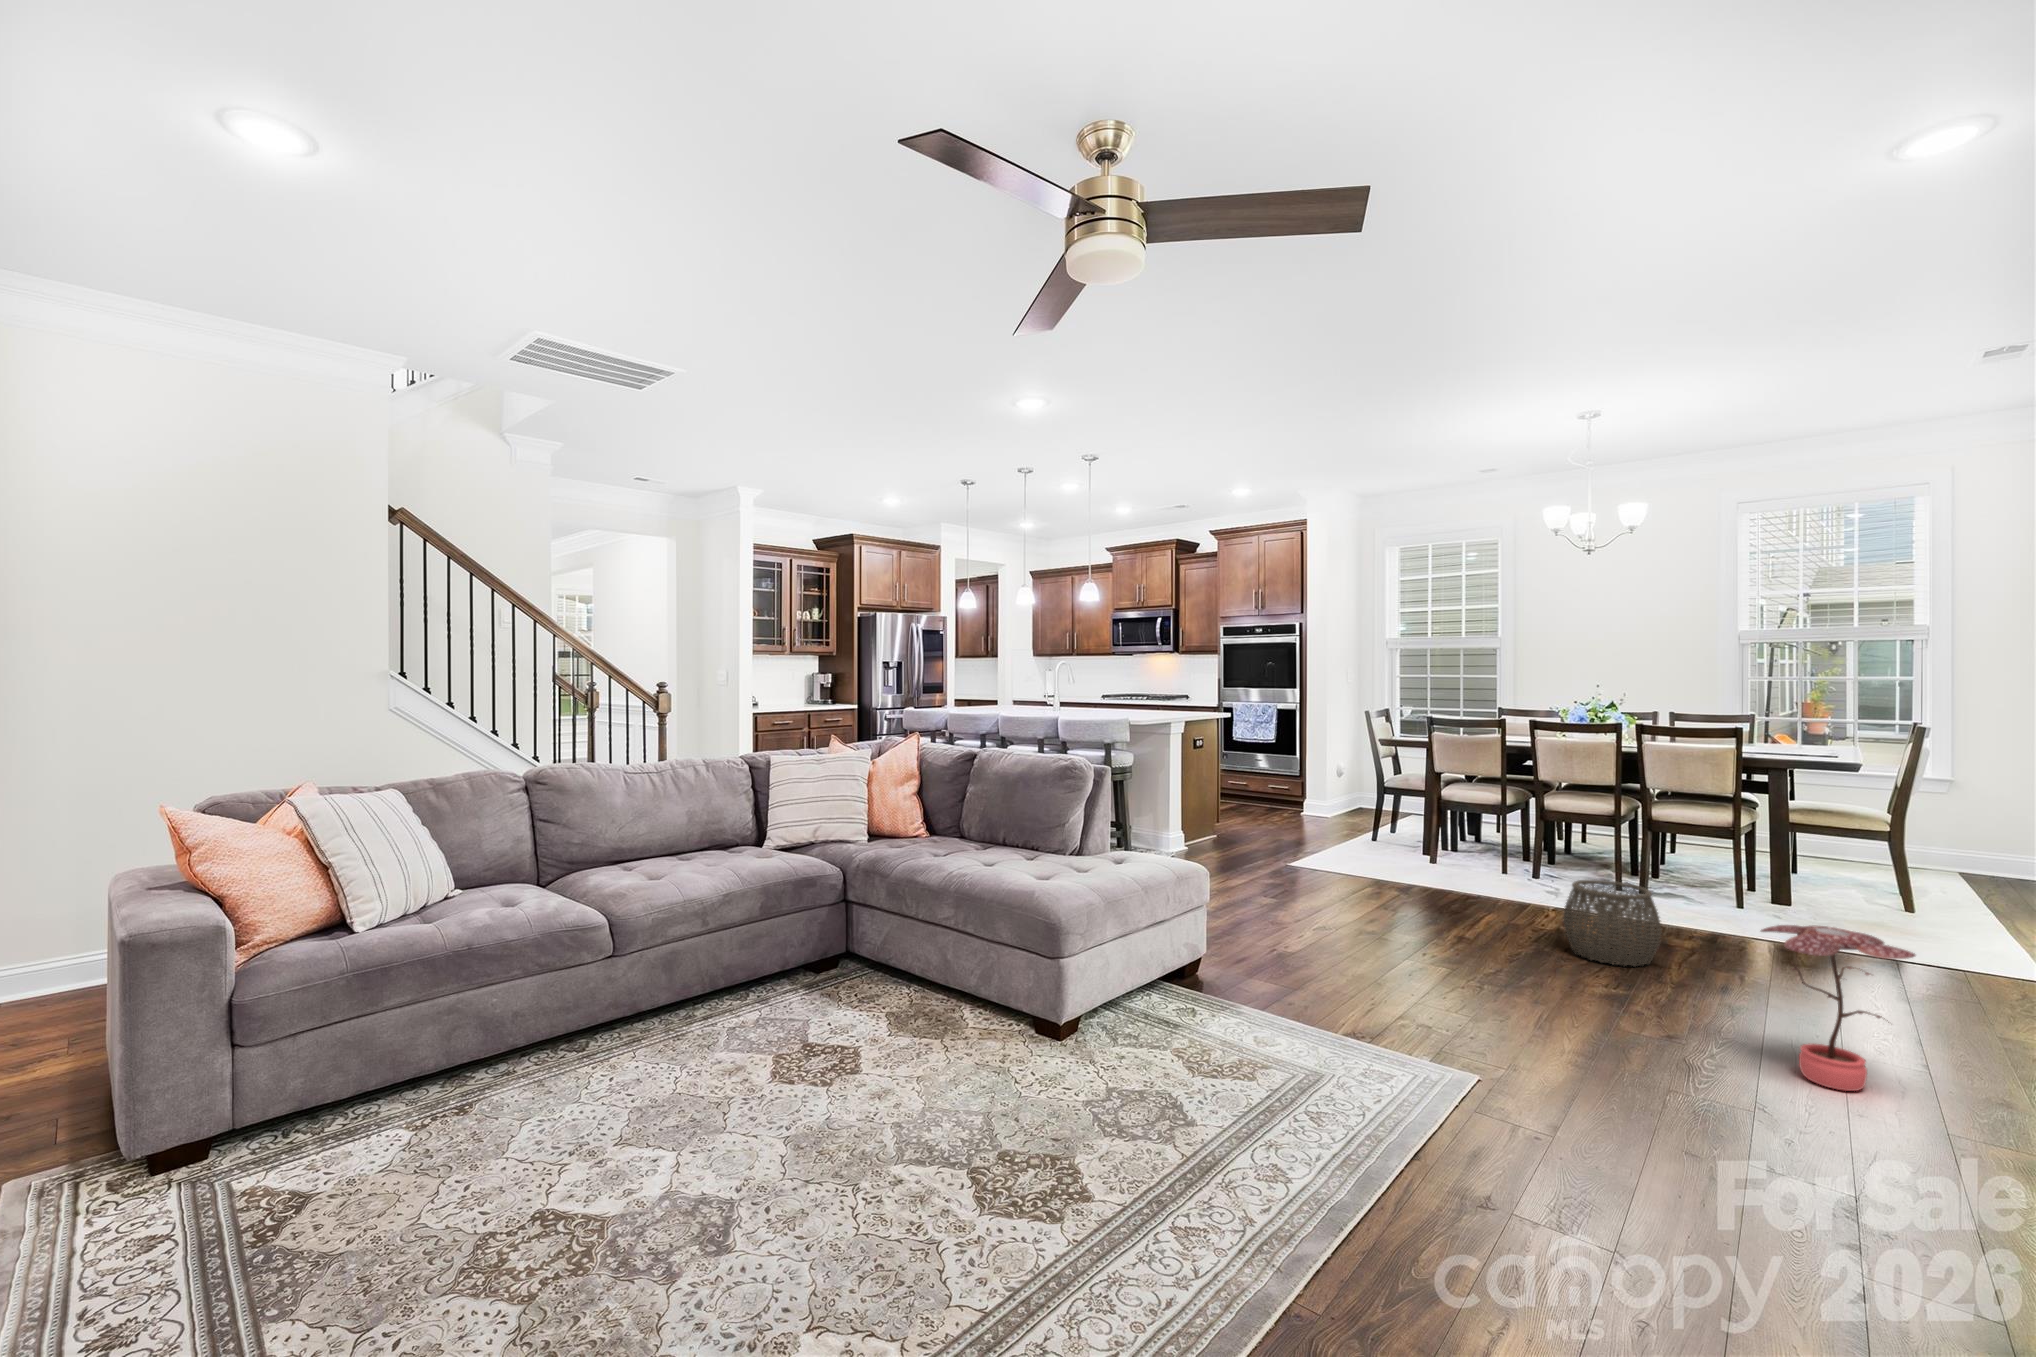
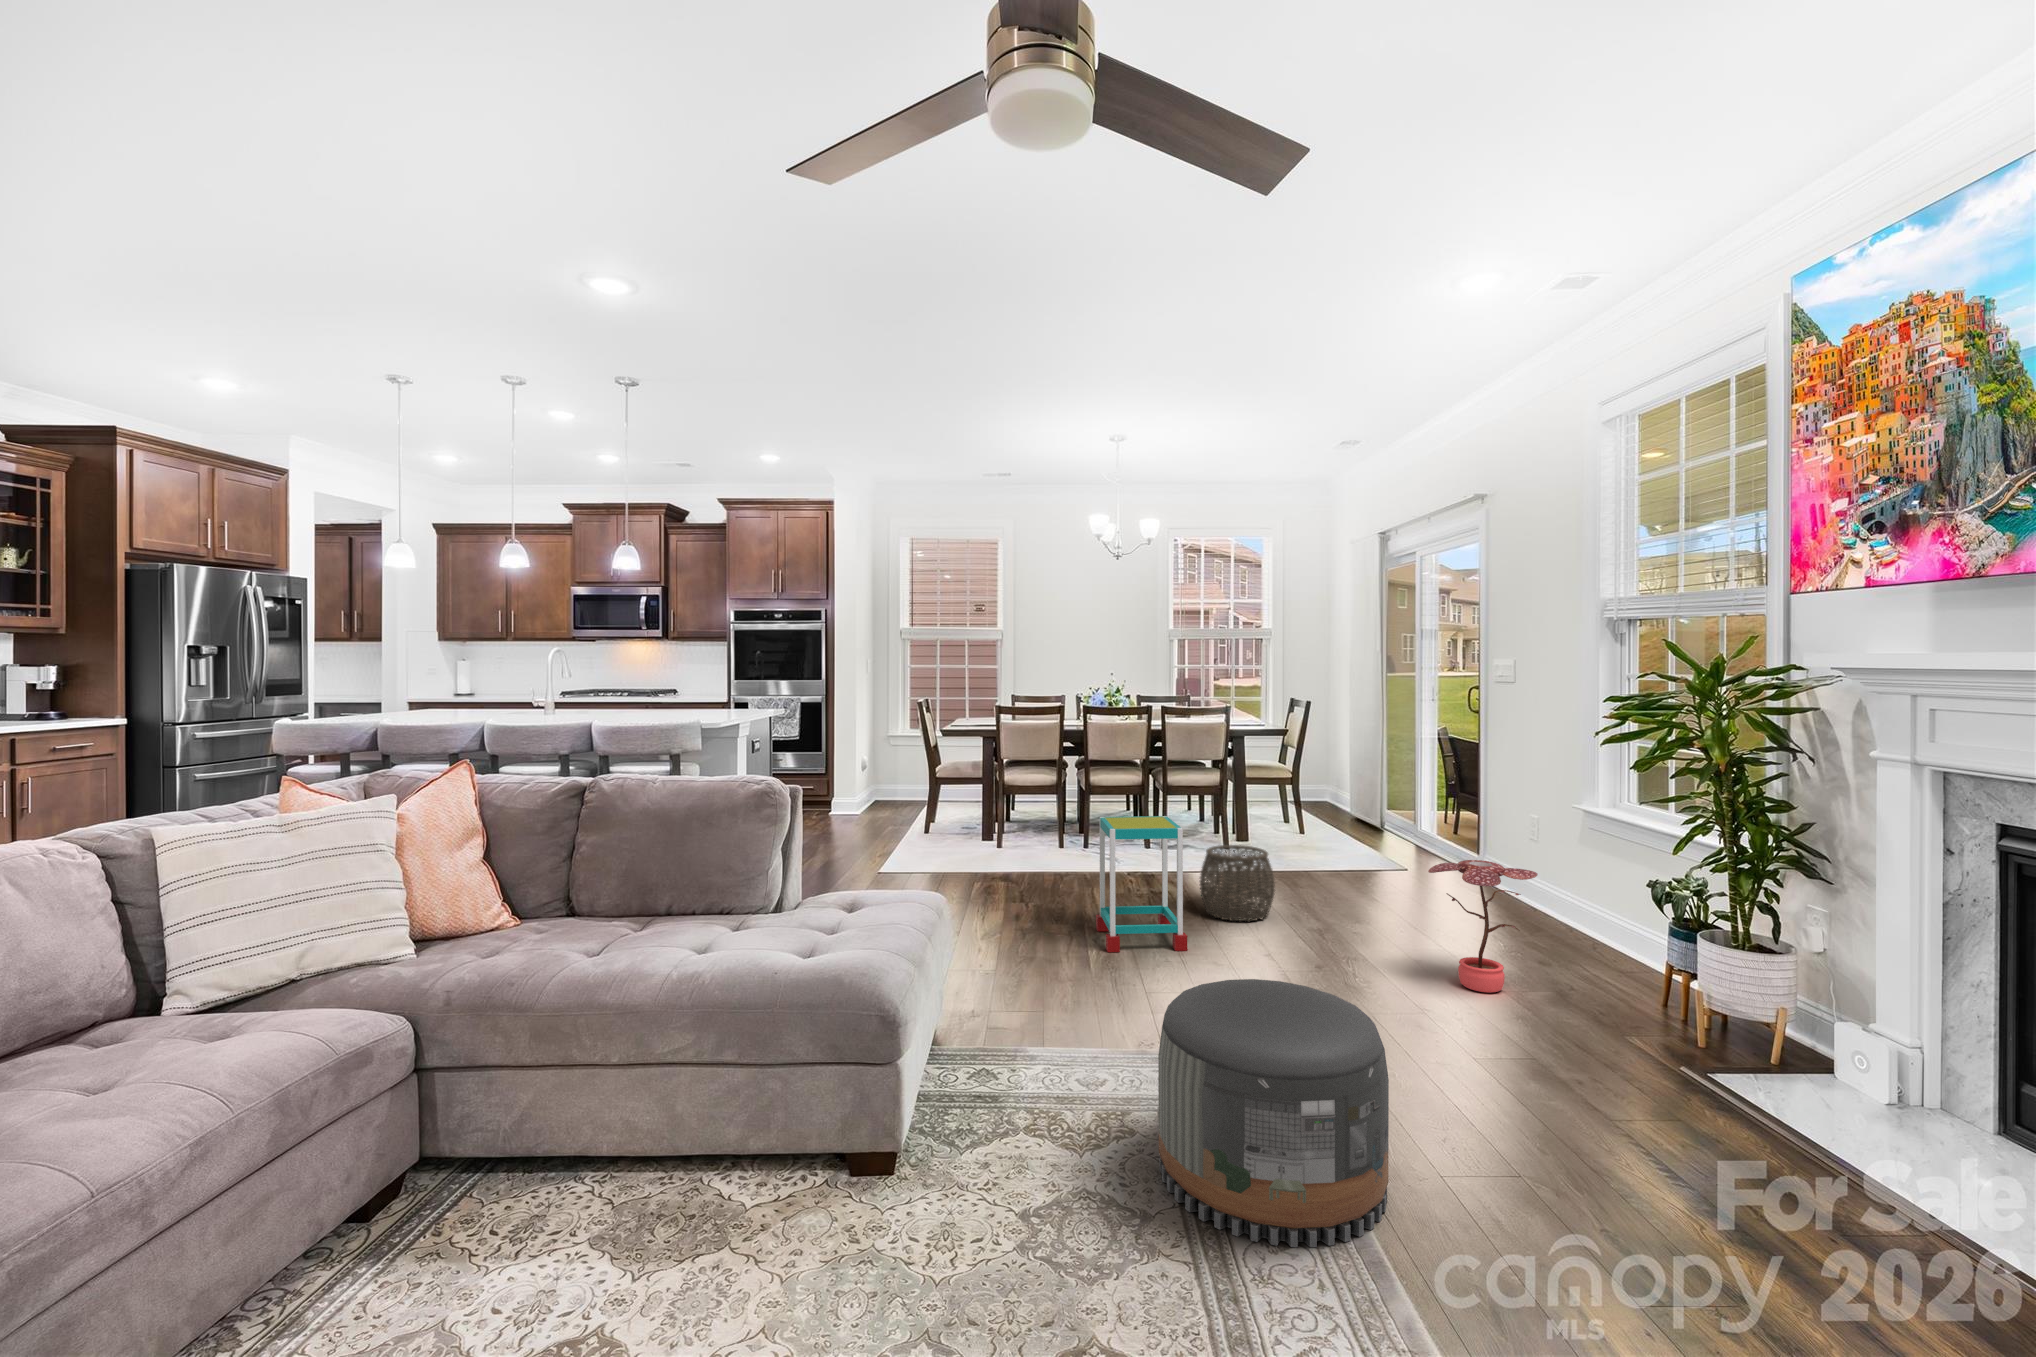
side table: none [1409,829,1508,971] -> present [1096,816,1187,952]
pouf: none [1218,951,1411,1162] -> present [1158,979,1389,1247]

